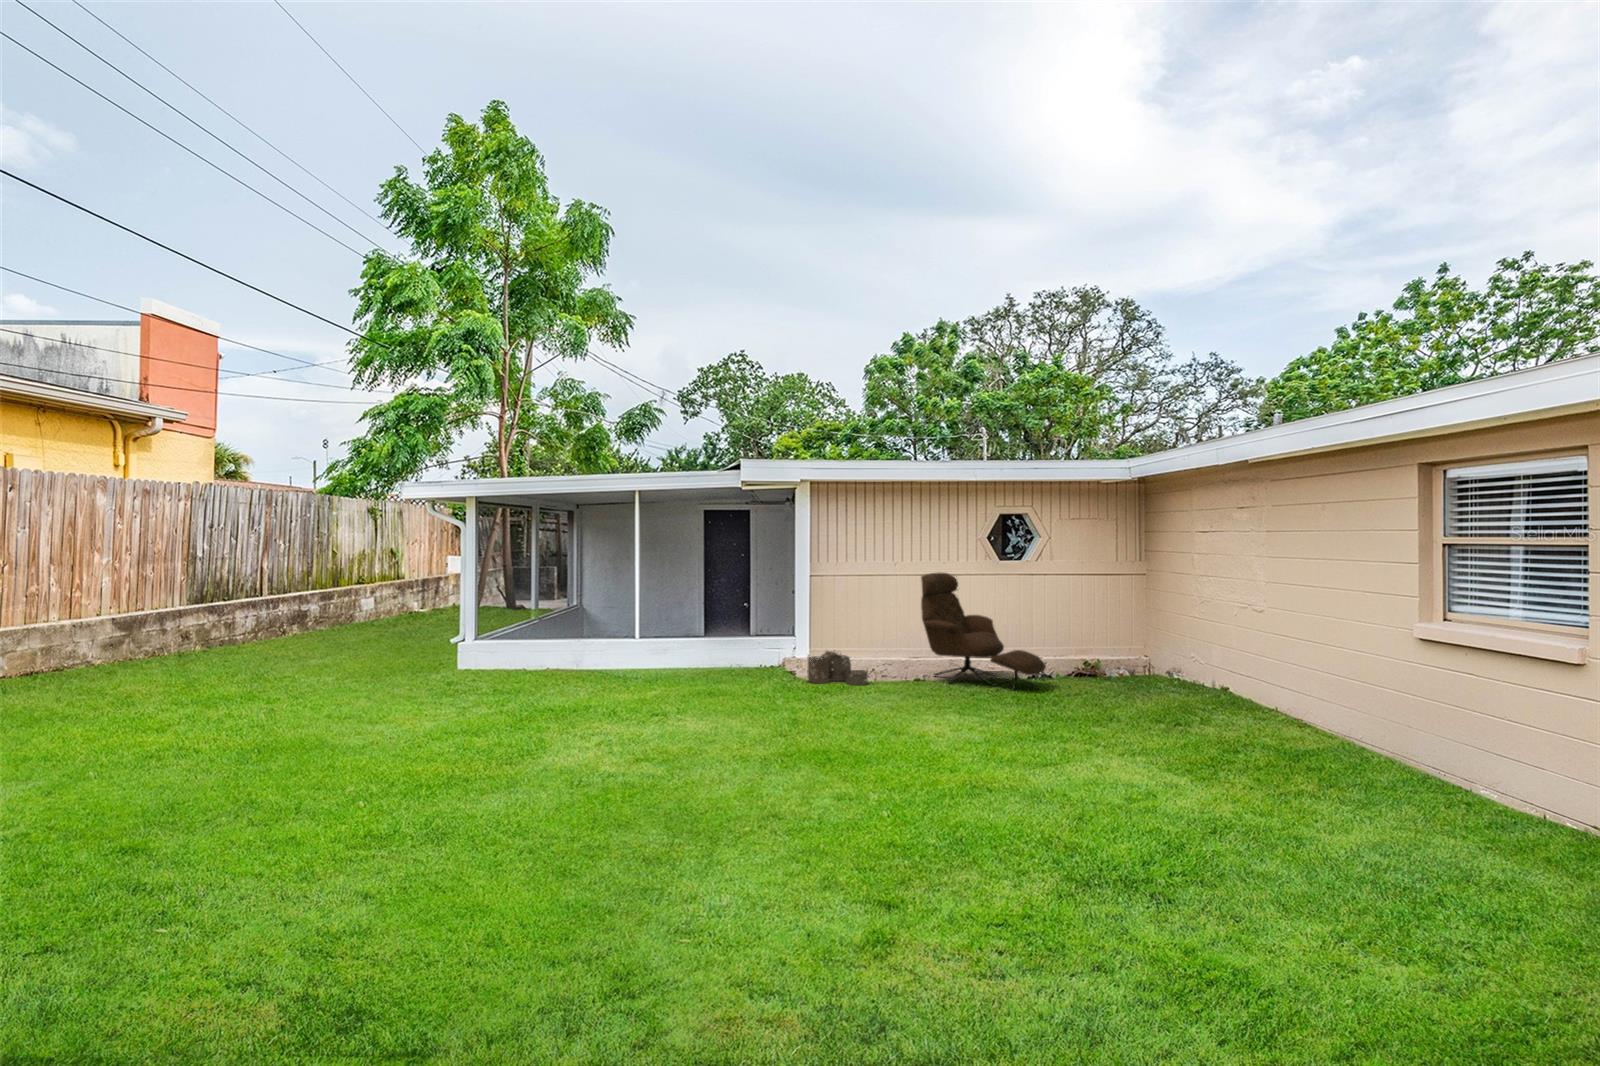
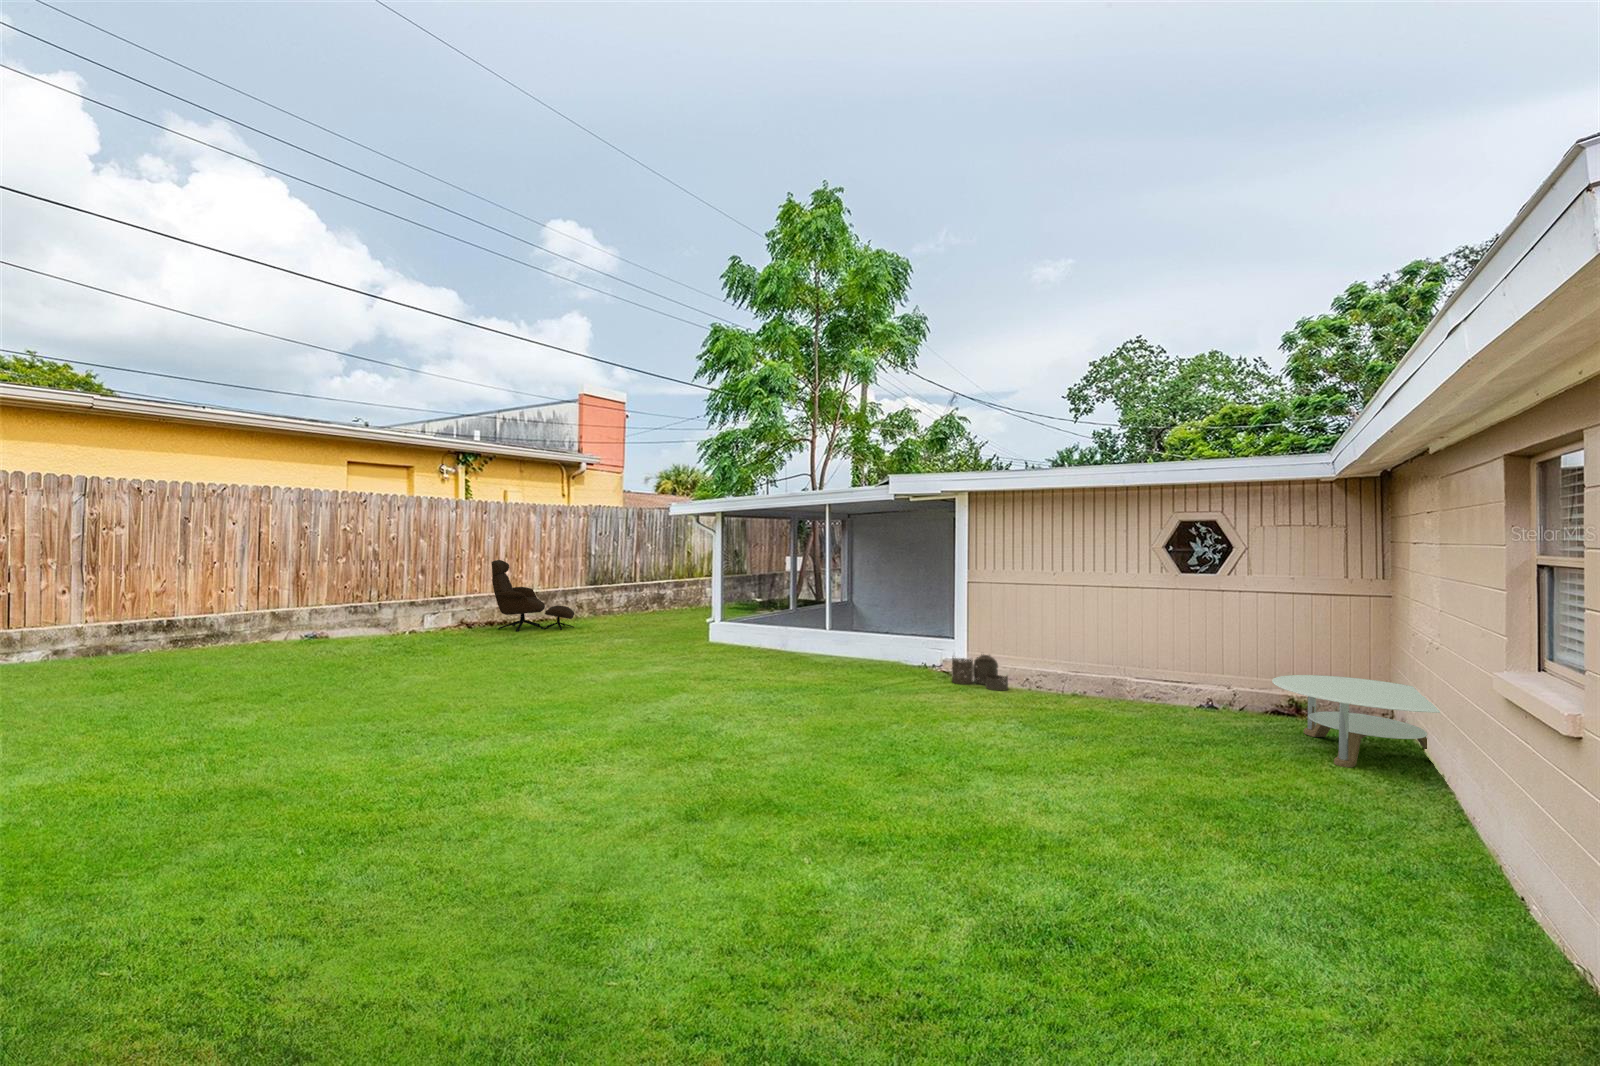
lounge chair: present [921,572,1046,691] -> present [492,560,574,631]
round table: none [1101,641,1234,709] -> present [1272,675,1440,767]

